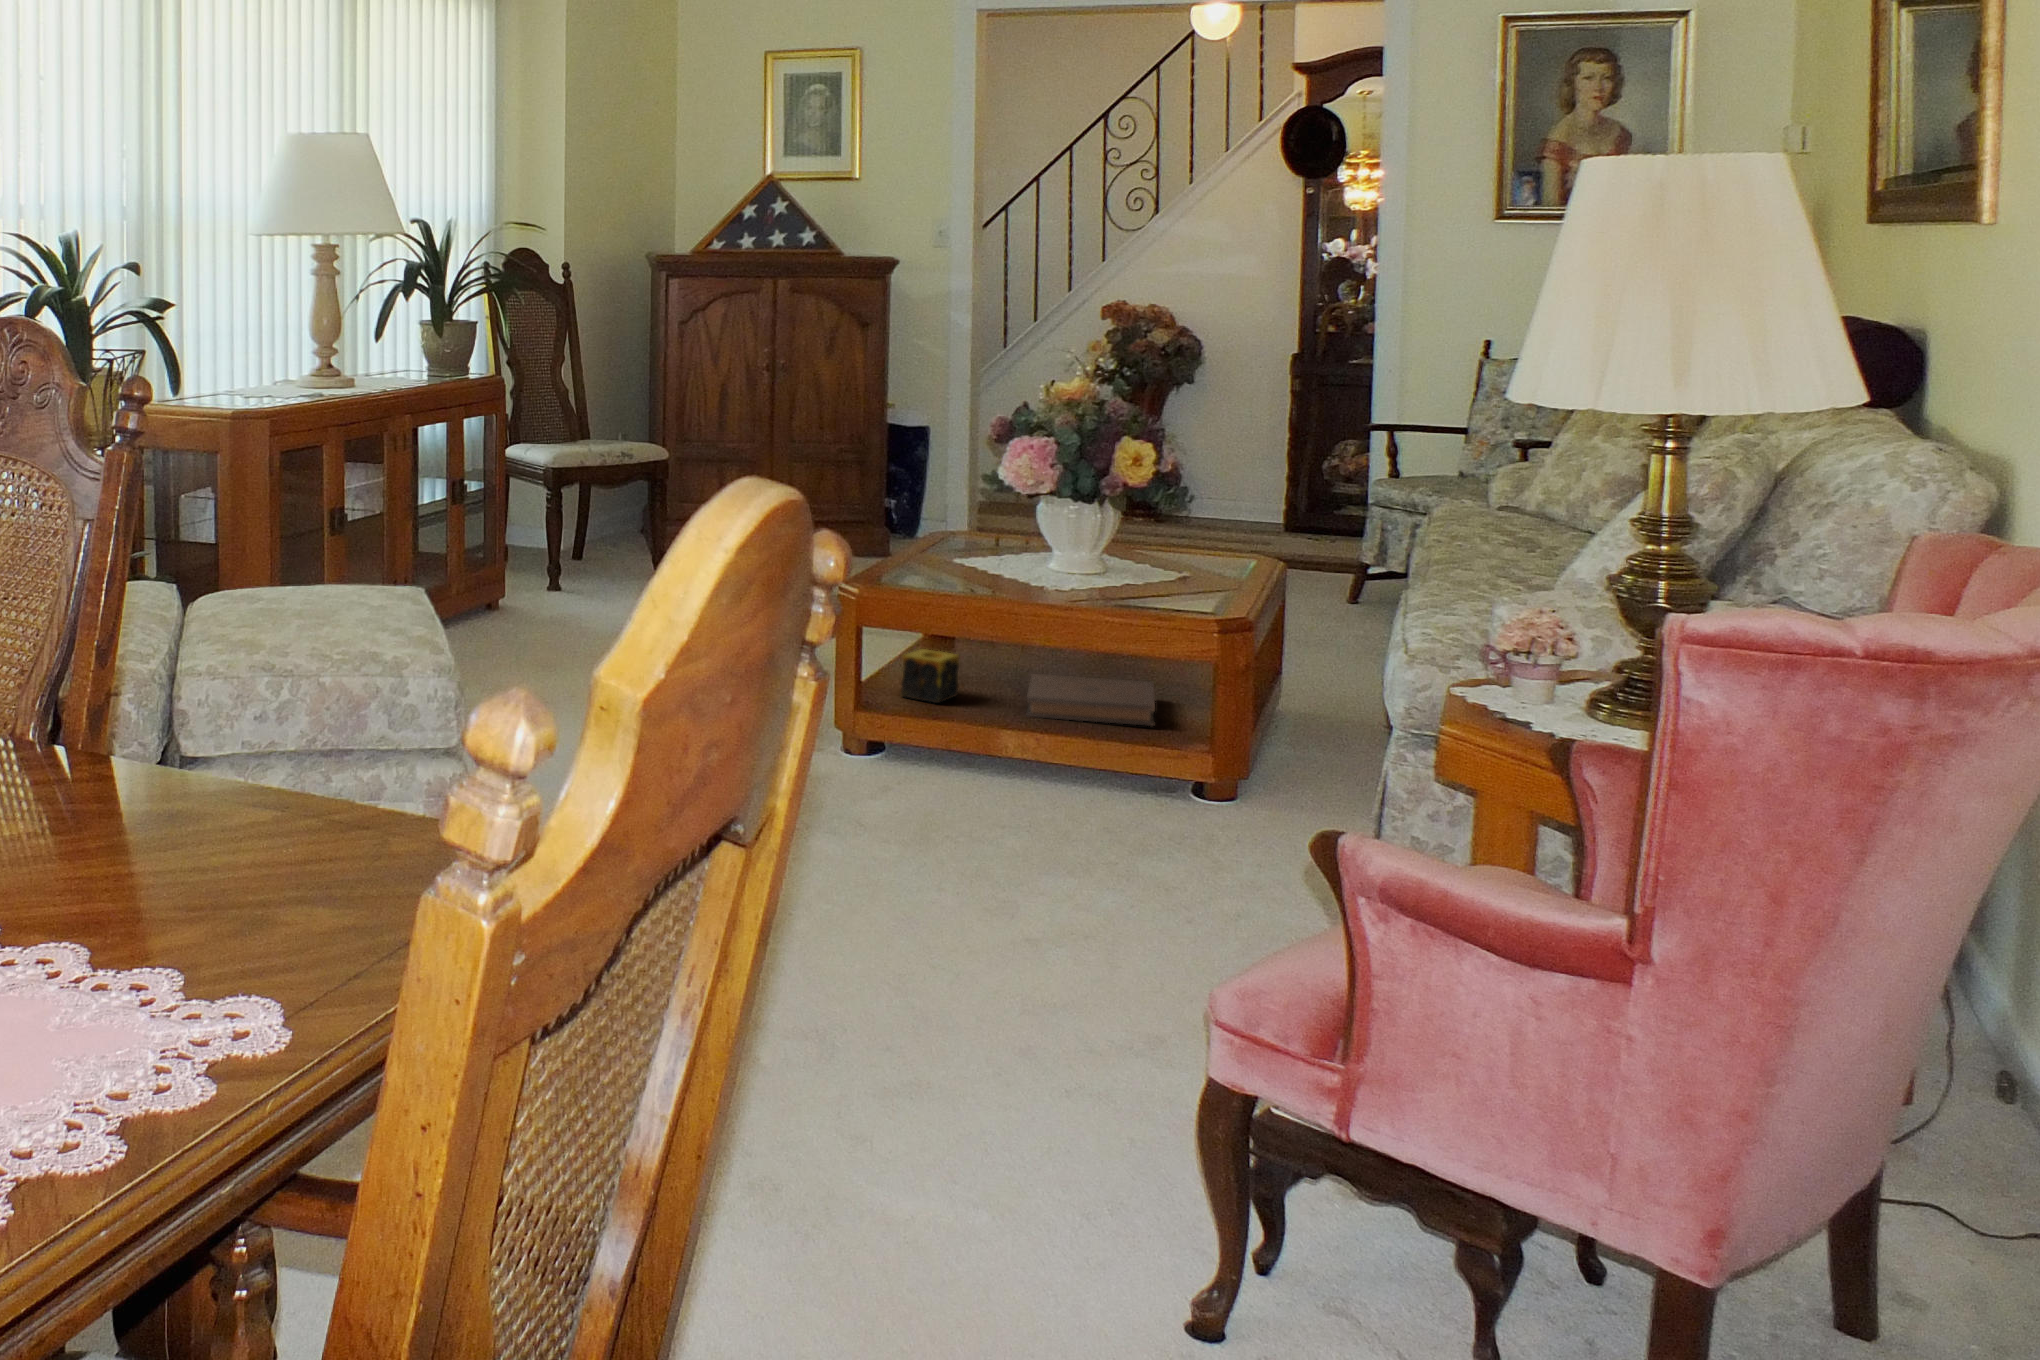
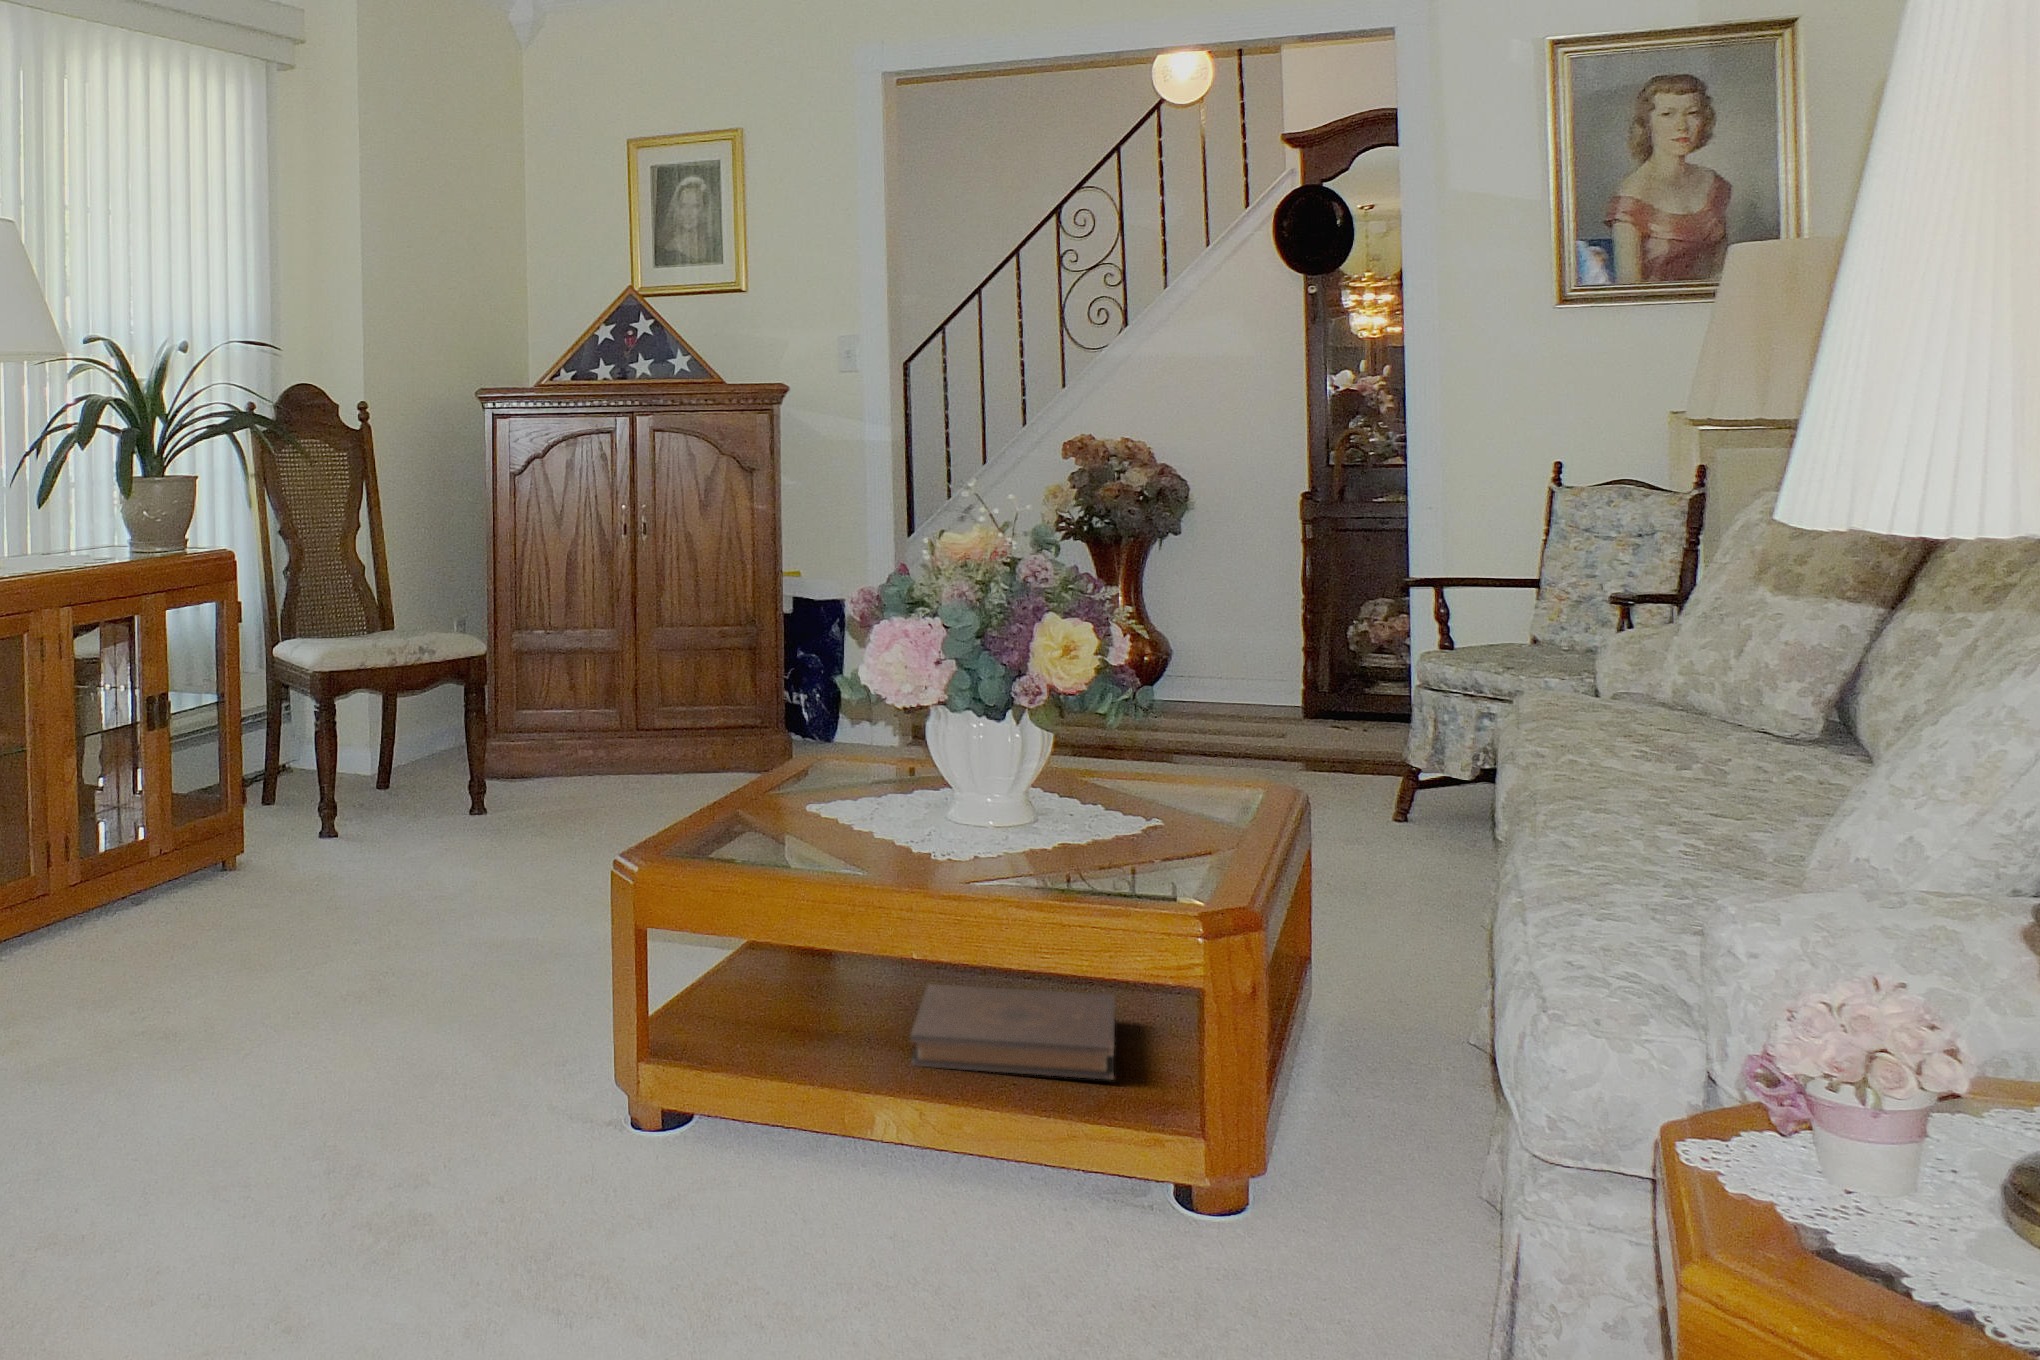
candle: present [901,649,959,703] -> none [719,952,810,1044]

